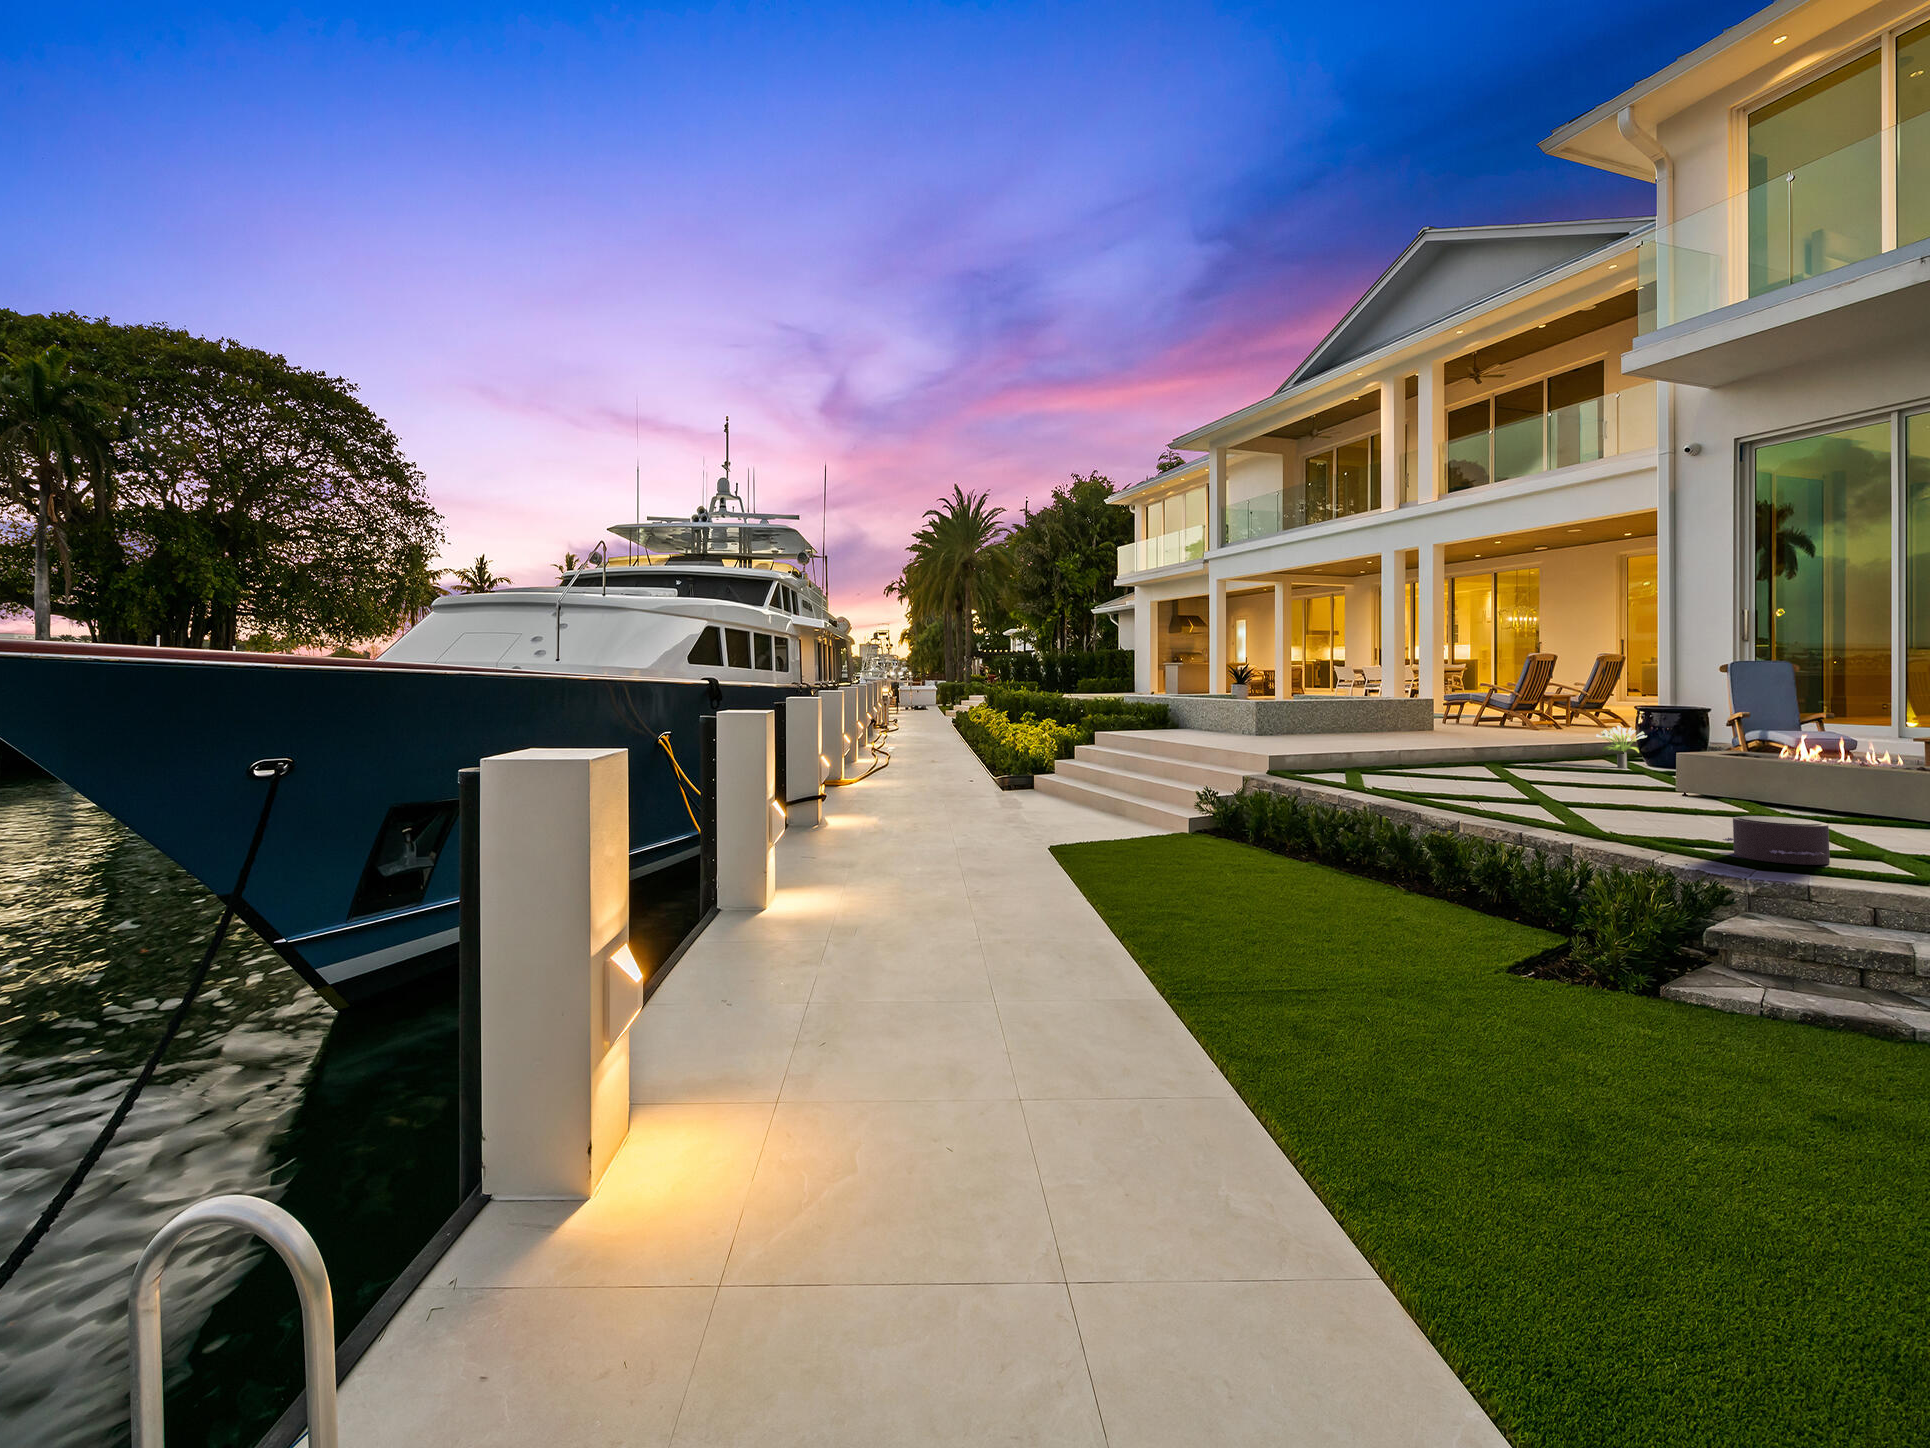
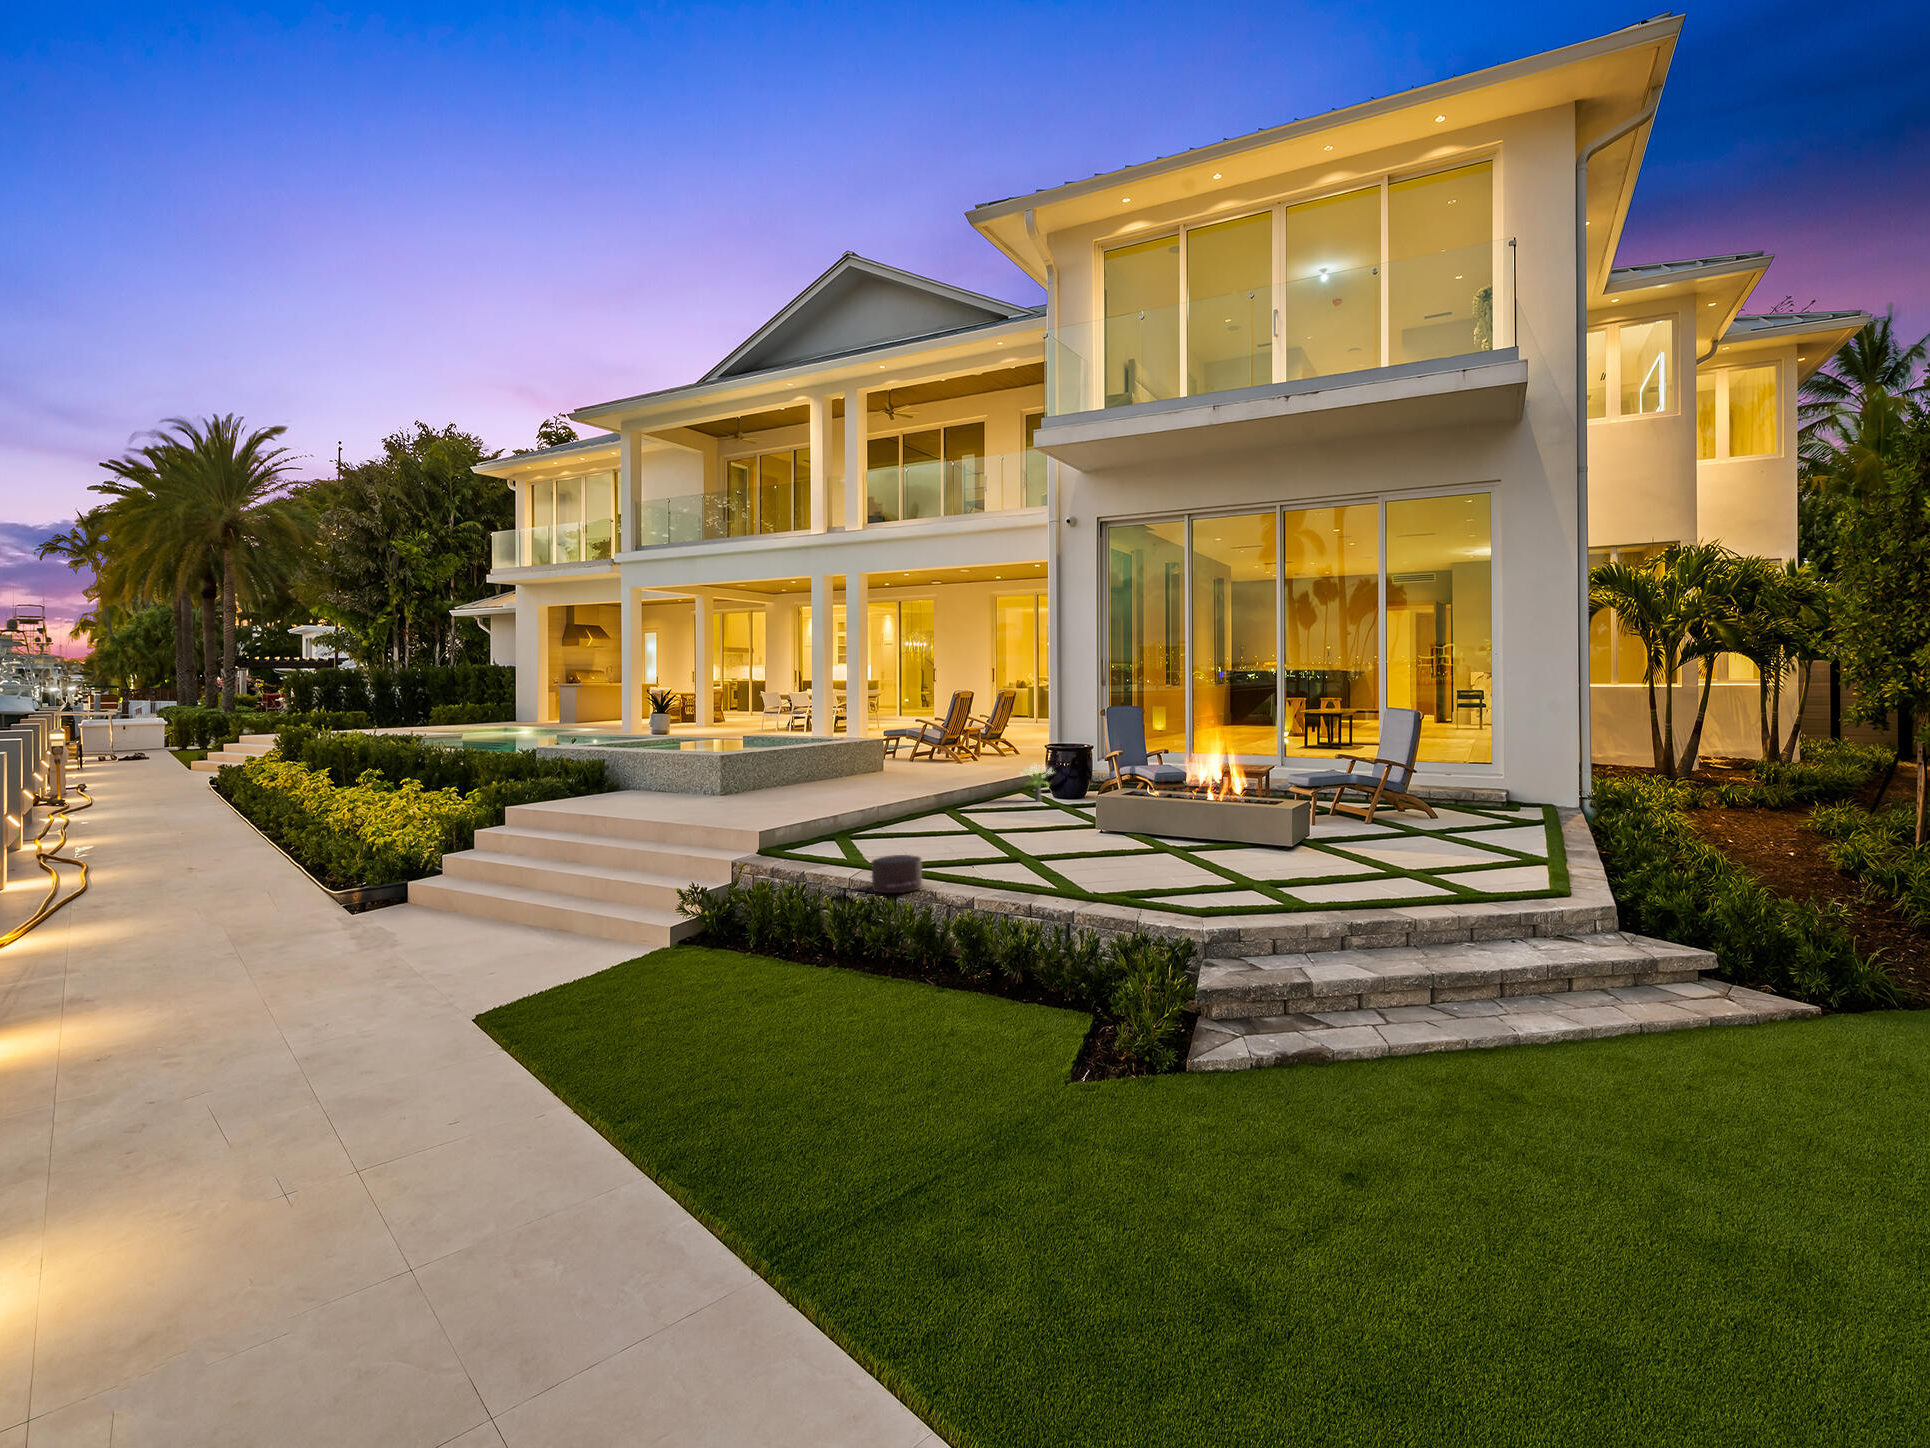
pouf: present [1723,816,1830,865] -> present [870,855,922,893]

